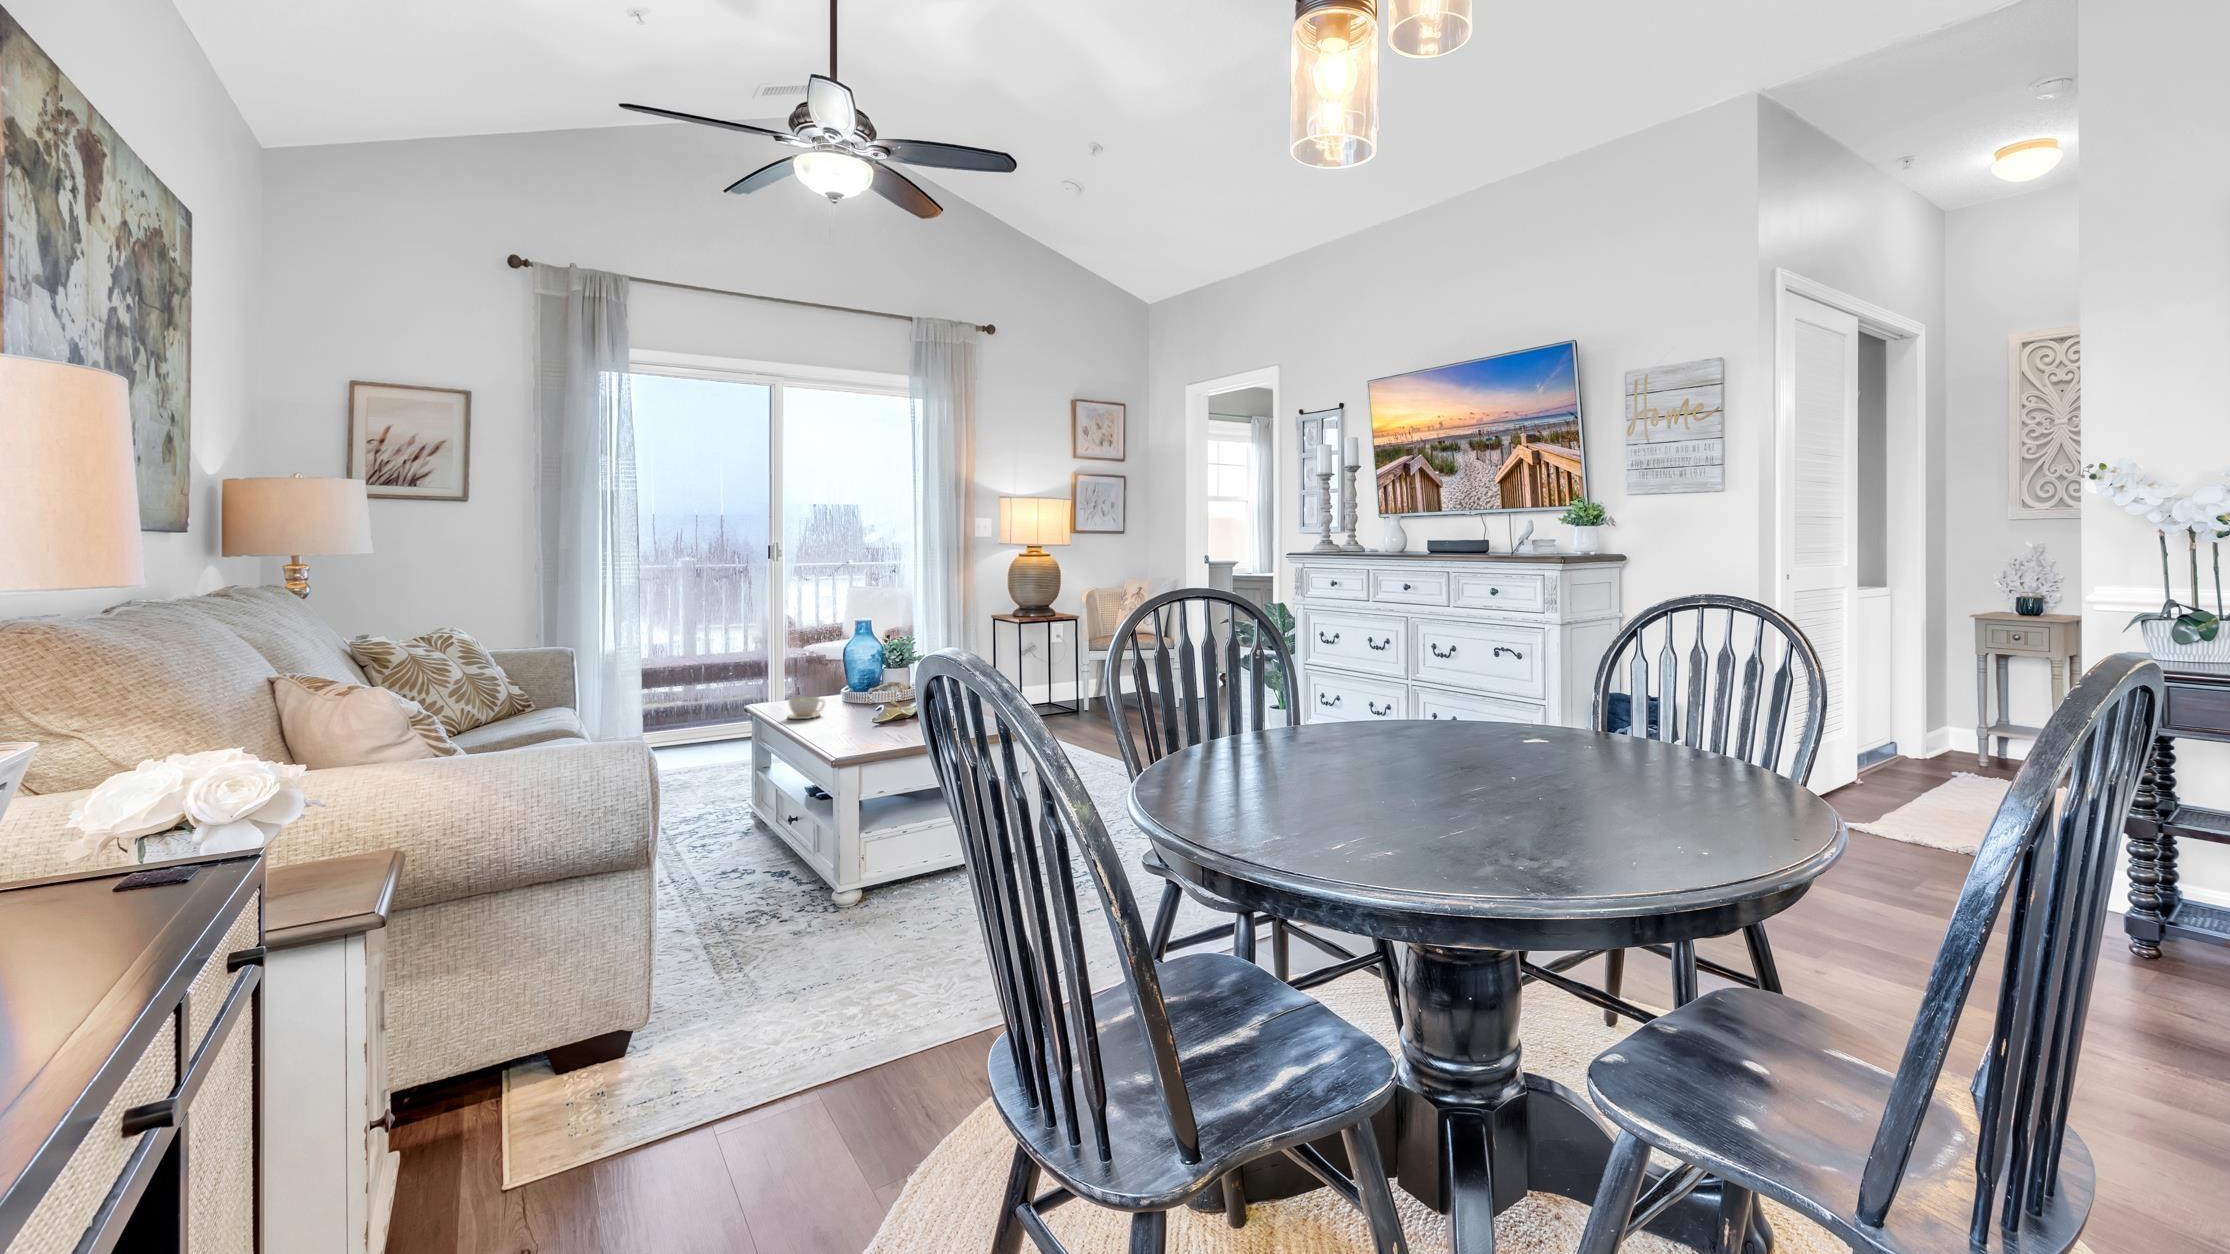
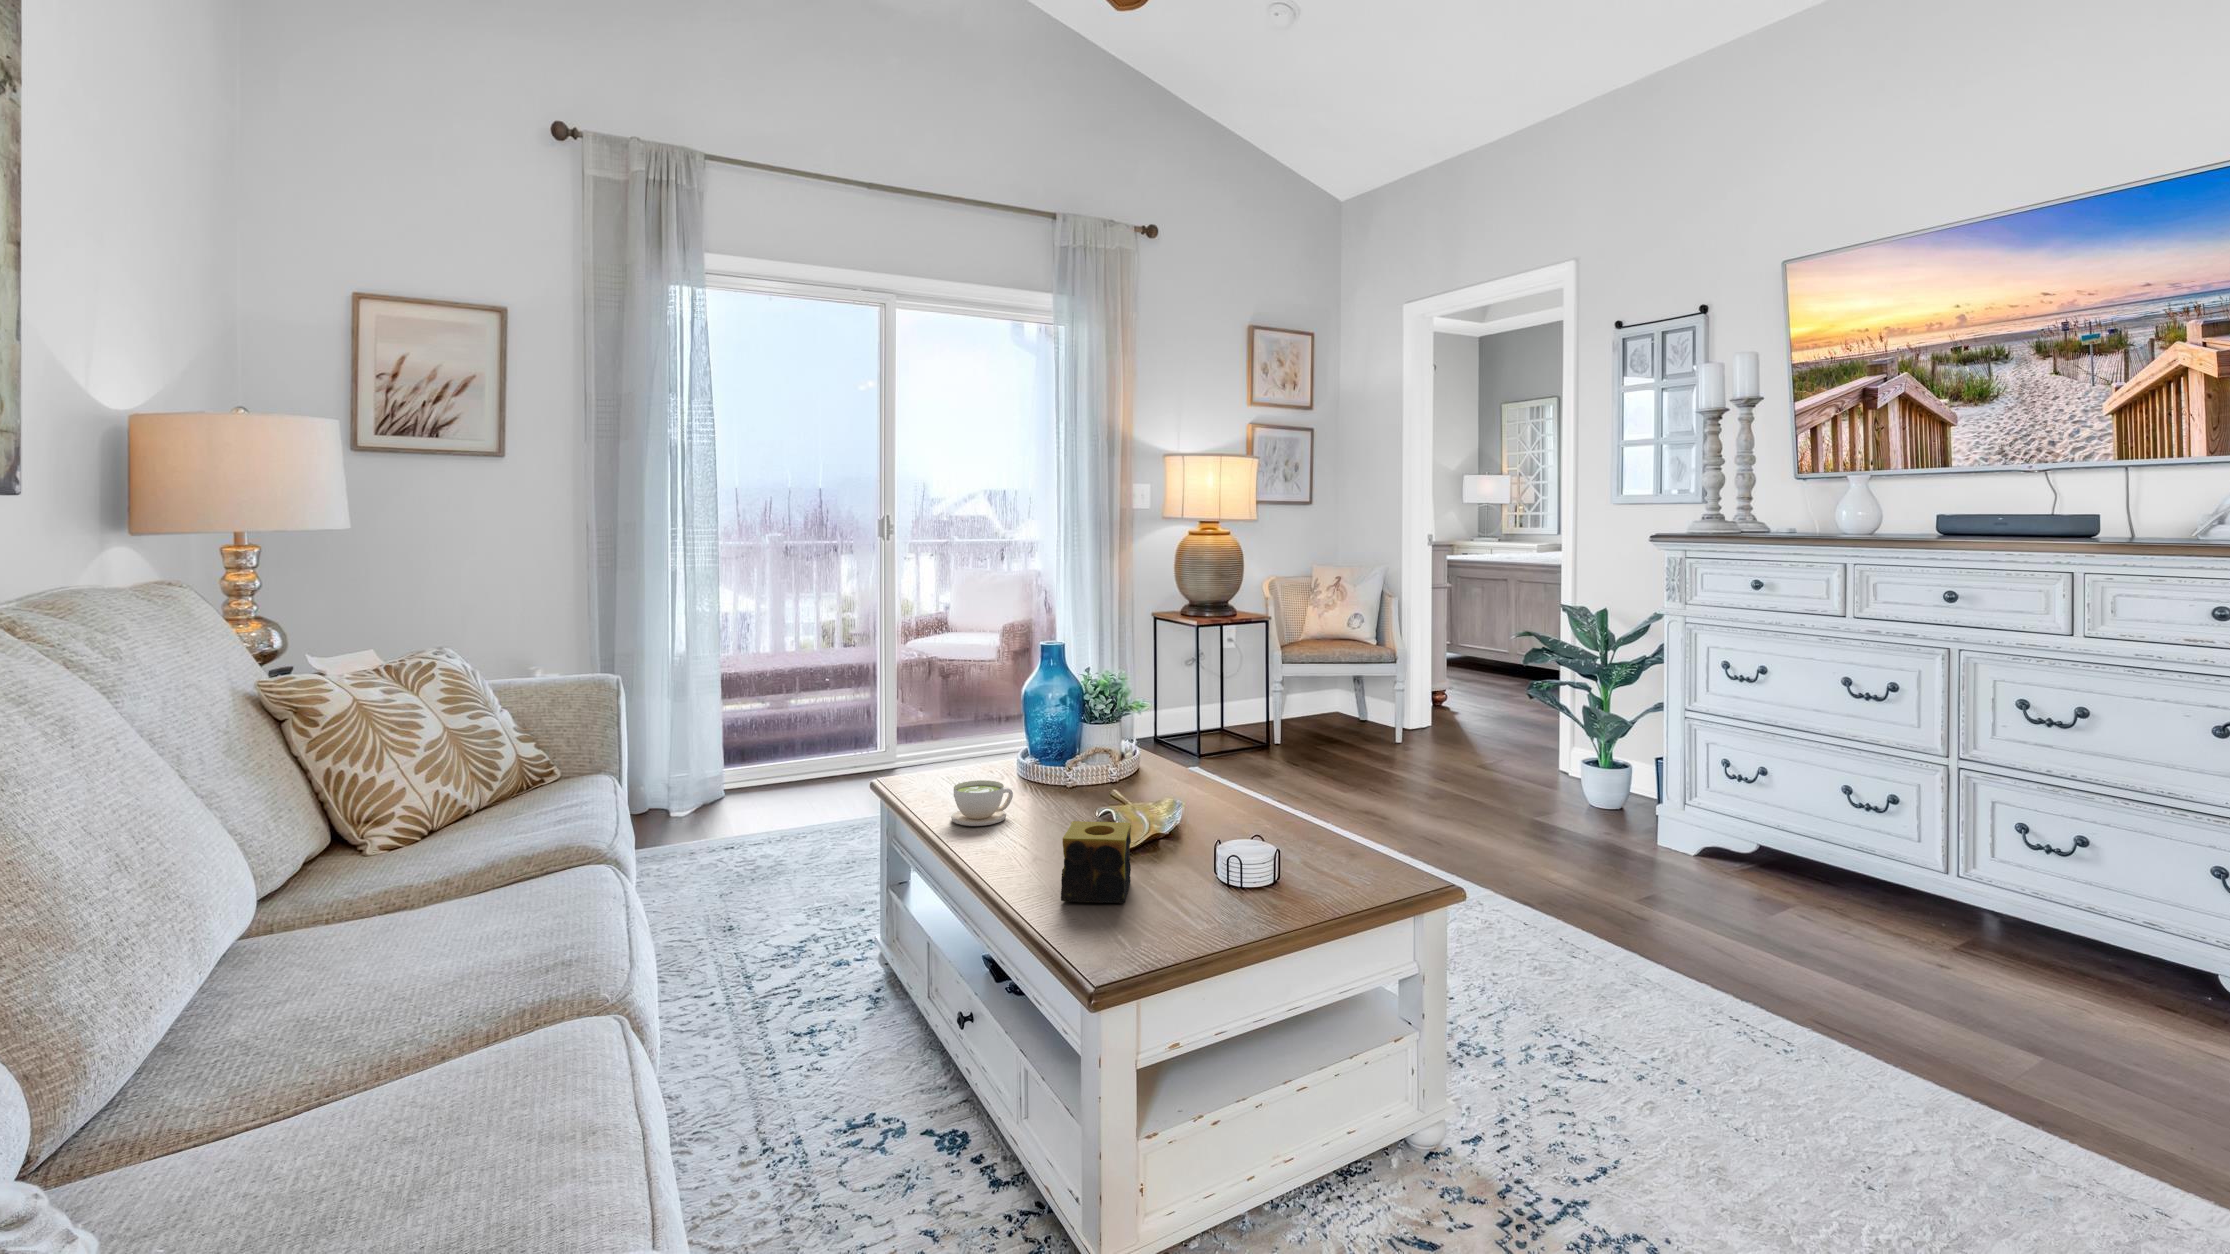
candle: none [833,703,876,740] -> present [1061,821,1131,903]

